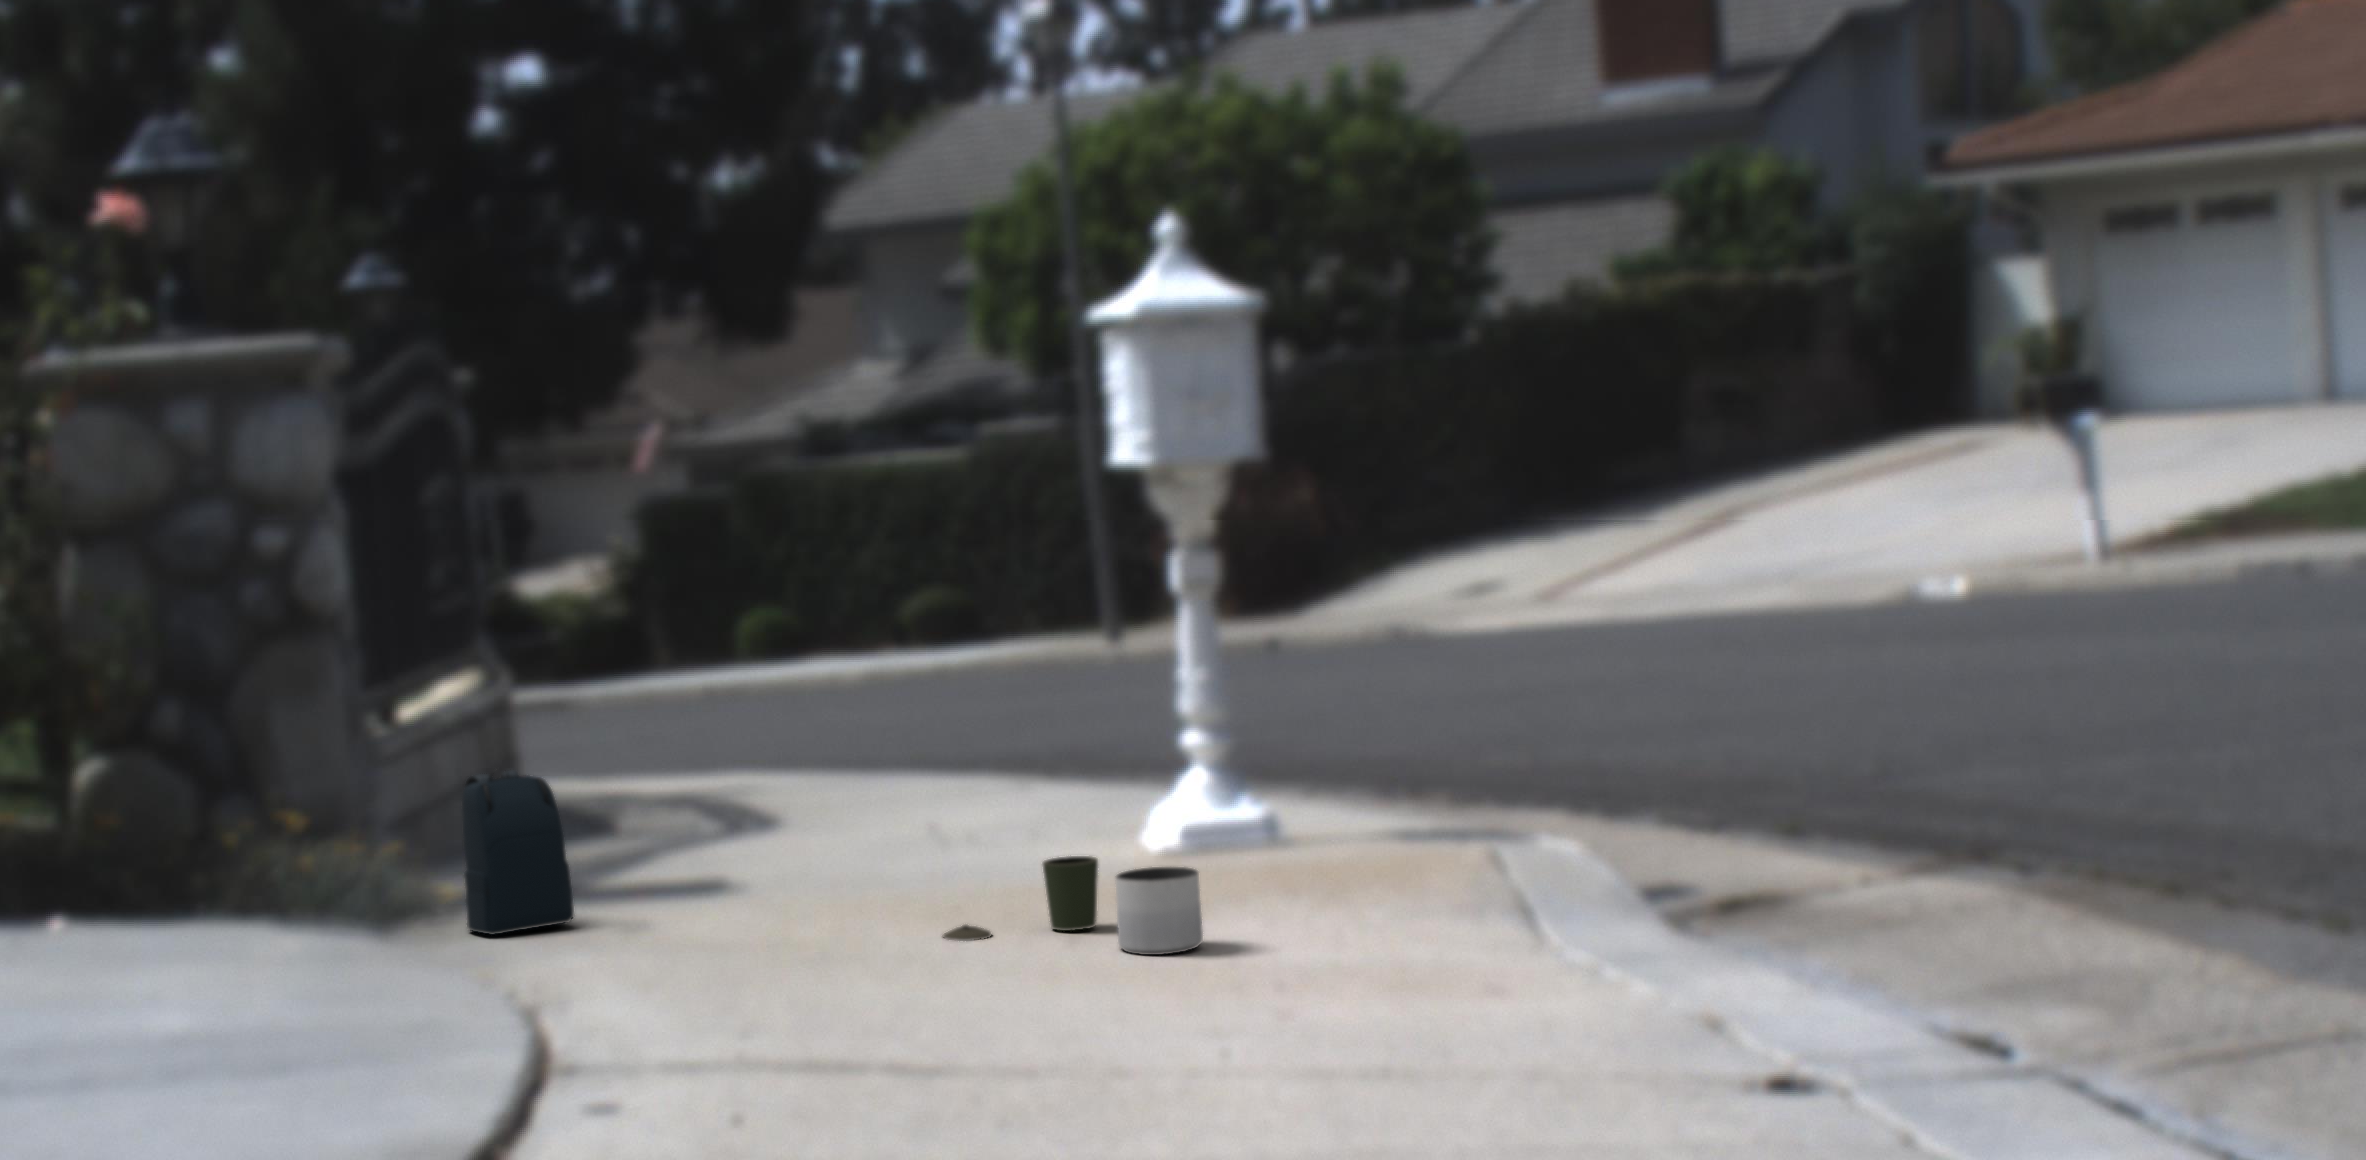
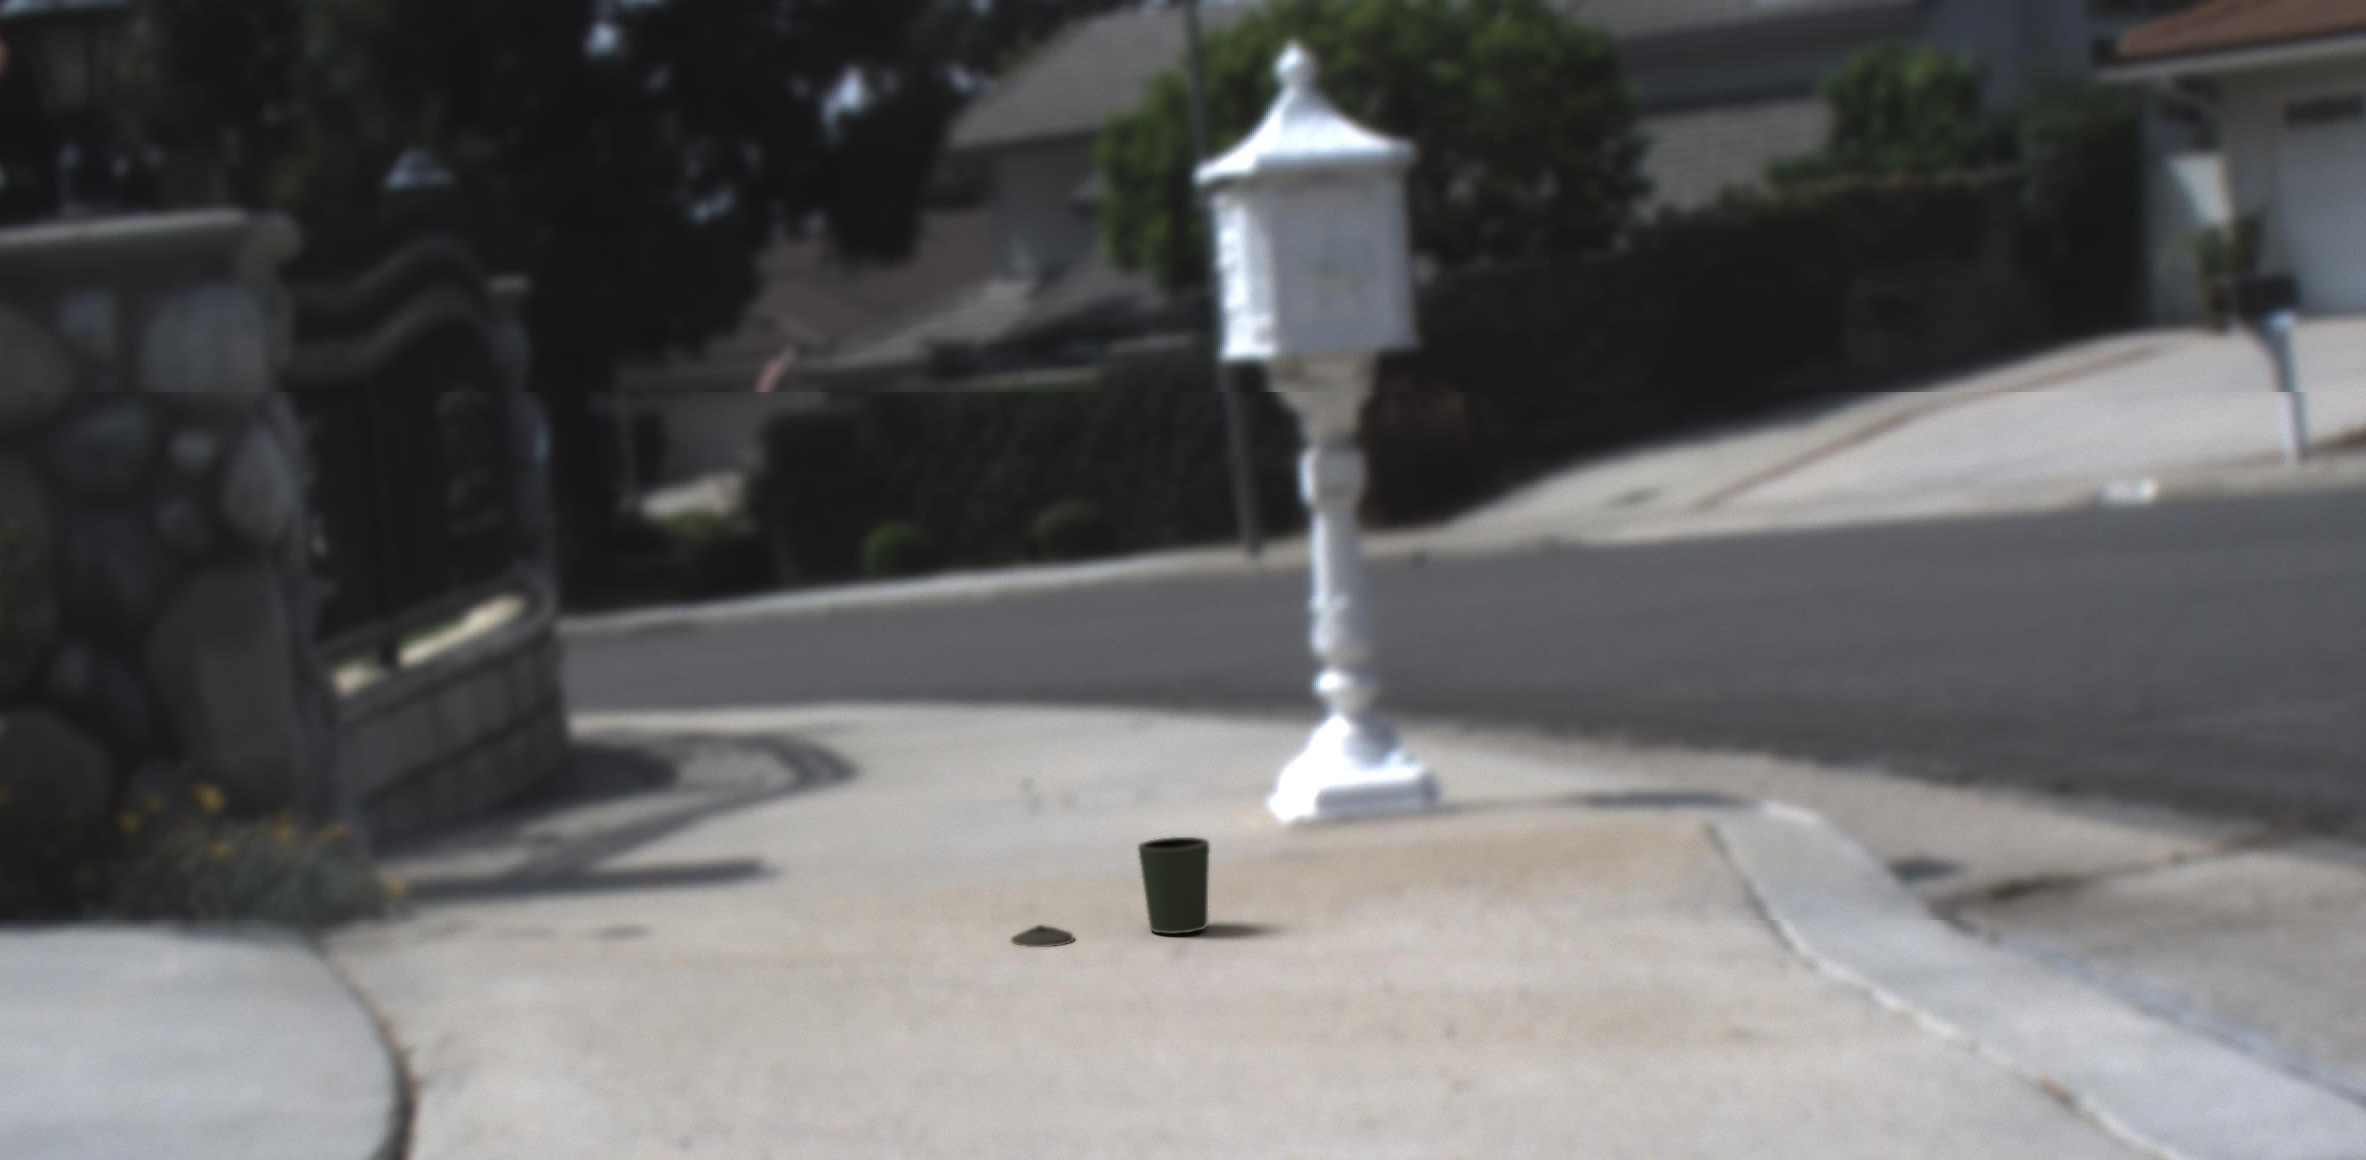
backpack: present [462,770,574,935] -> none [418,724,558,933]
planter: present [1116,867,1203,955] -> none [1230,855,1344,972]

